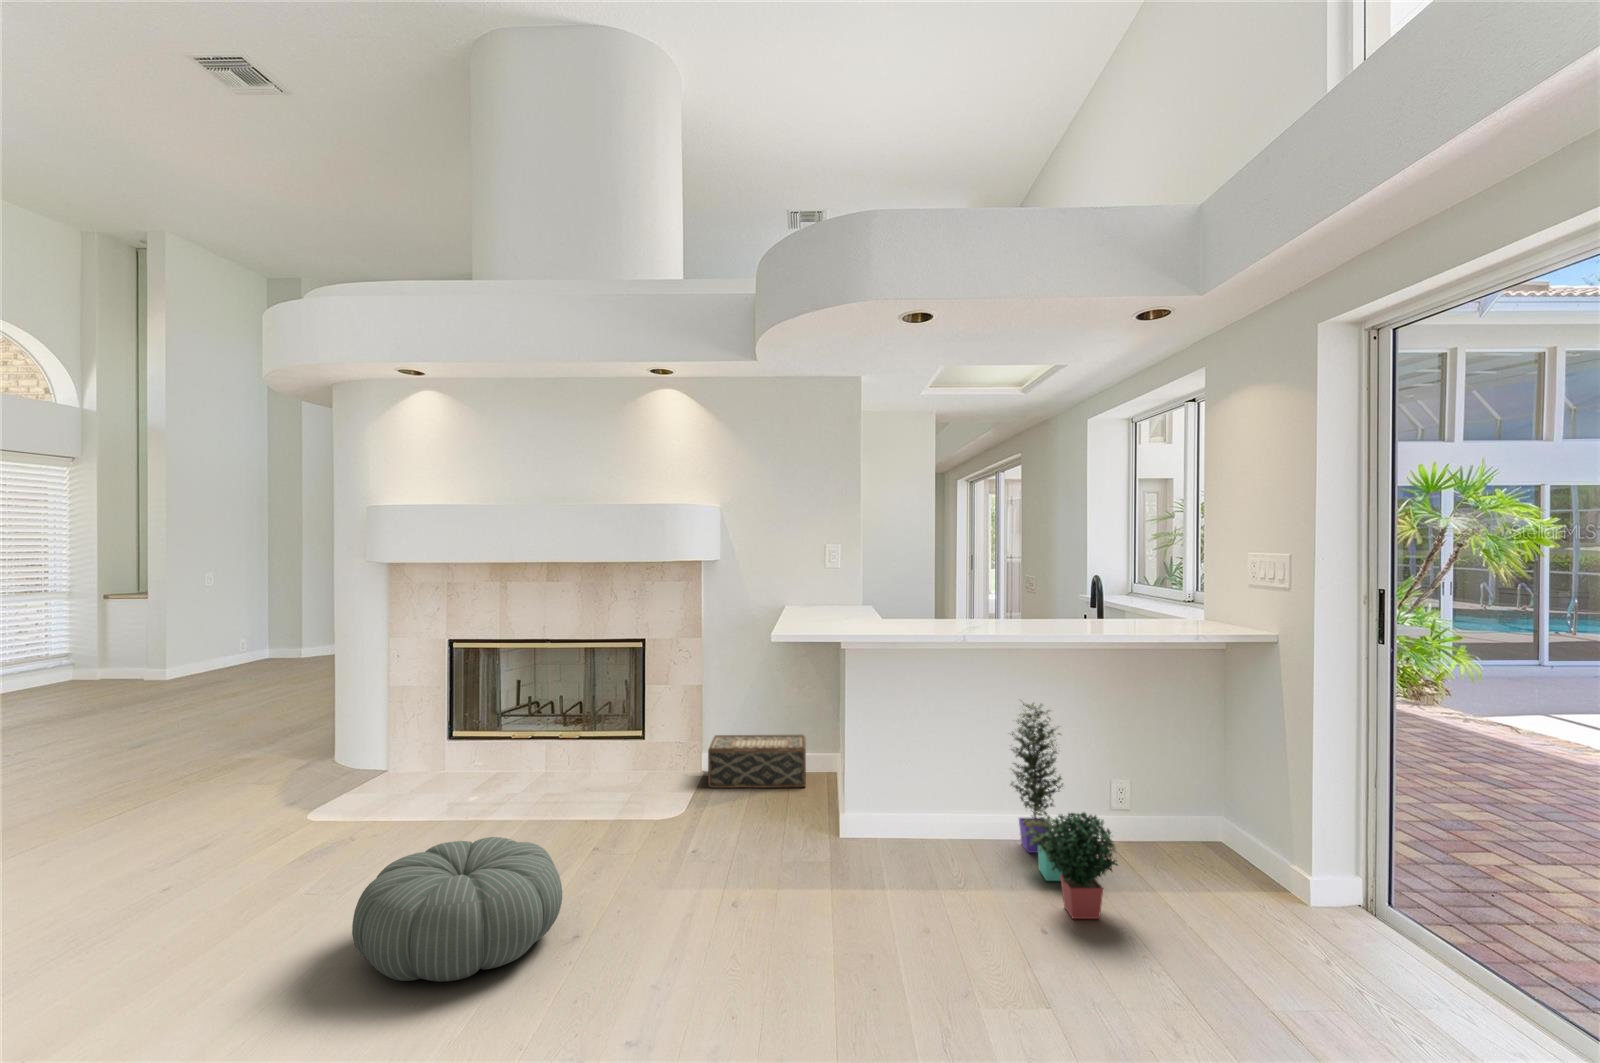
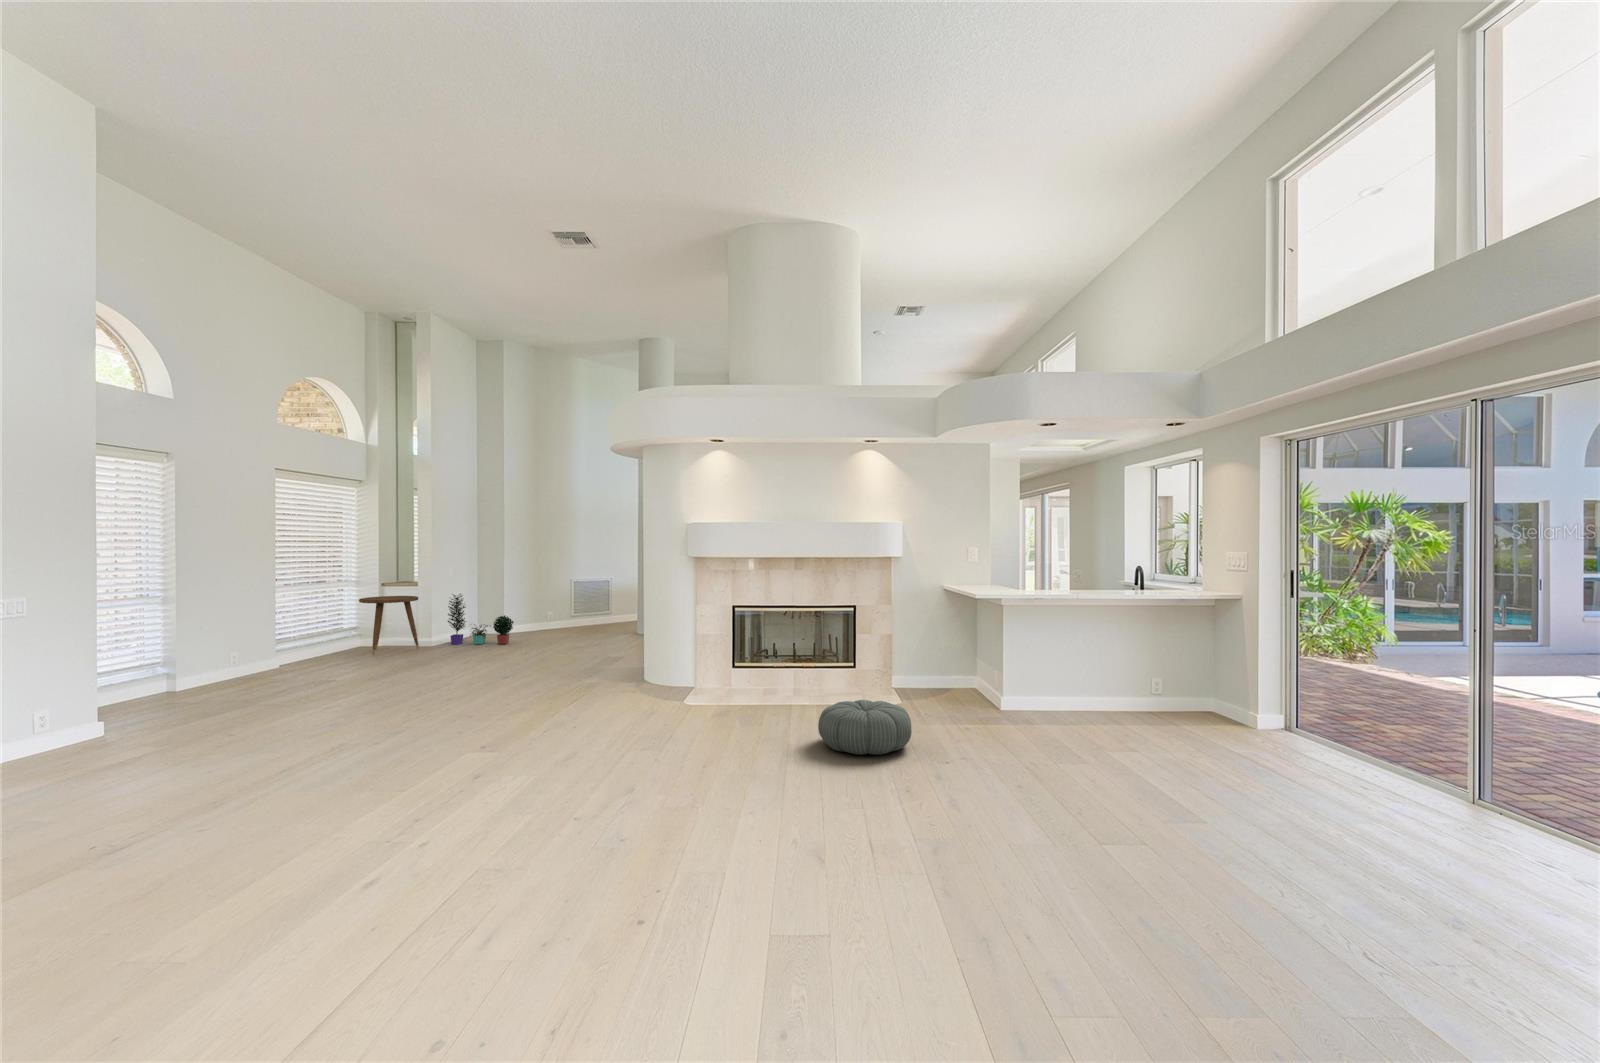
side table: none [49,613,144,696] -> present [359,596,419,655]
potted plant: present [1010,703,1117,919] -> present [448,594,513,644]
woven basket: present [708,735,806,788] -> none [901,665,966,695]

